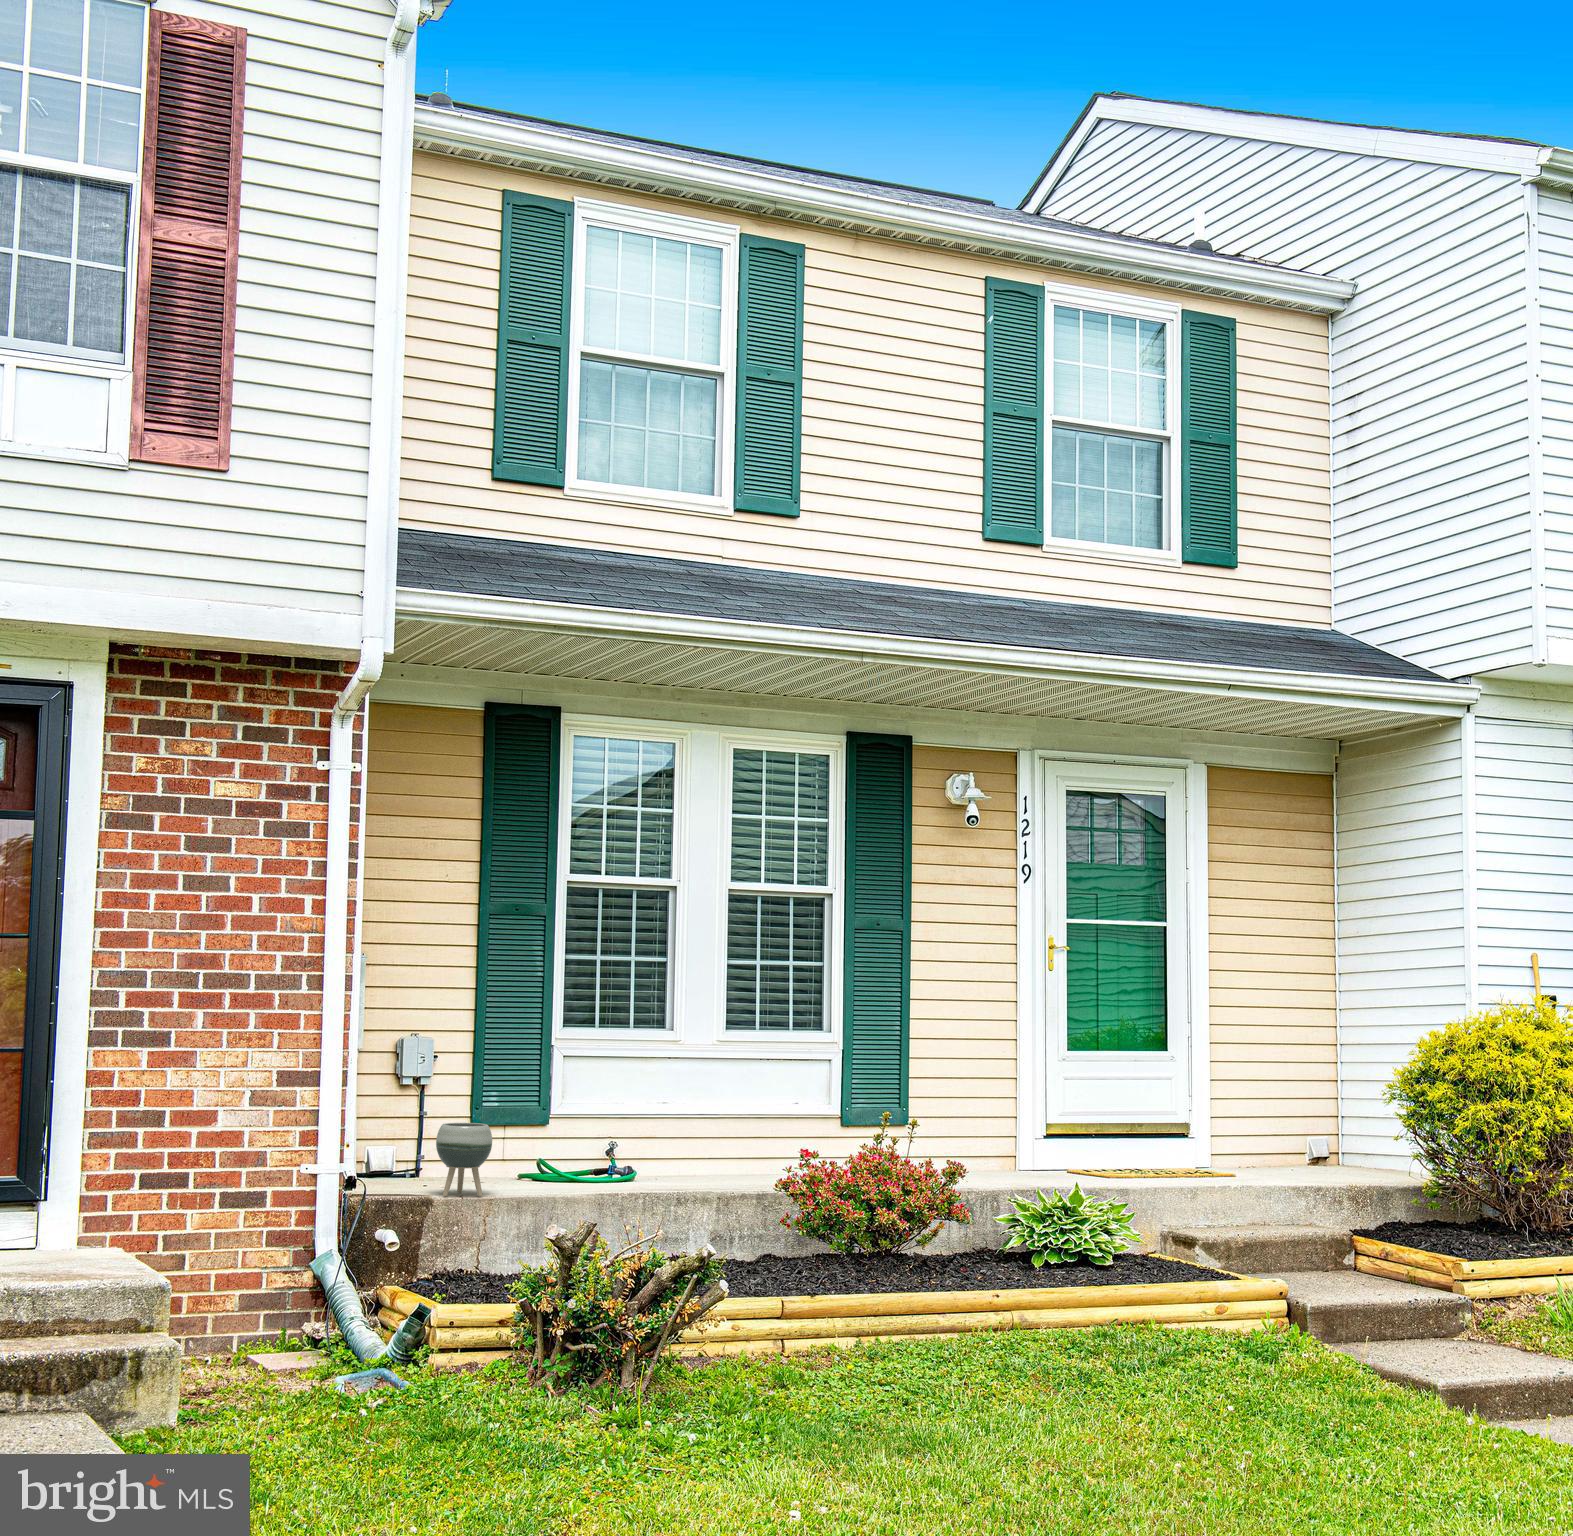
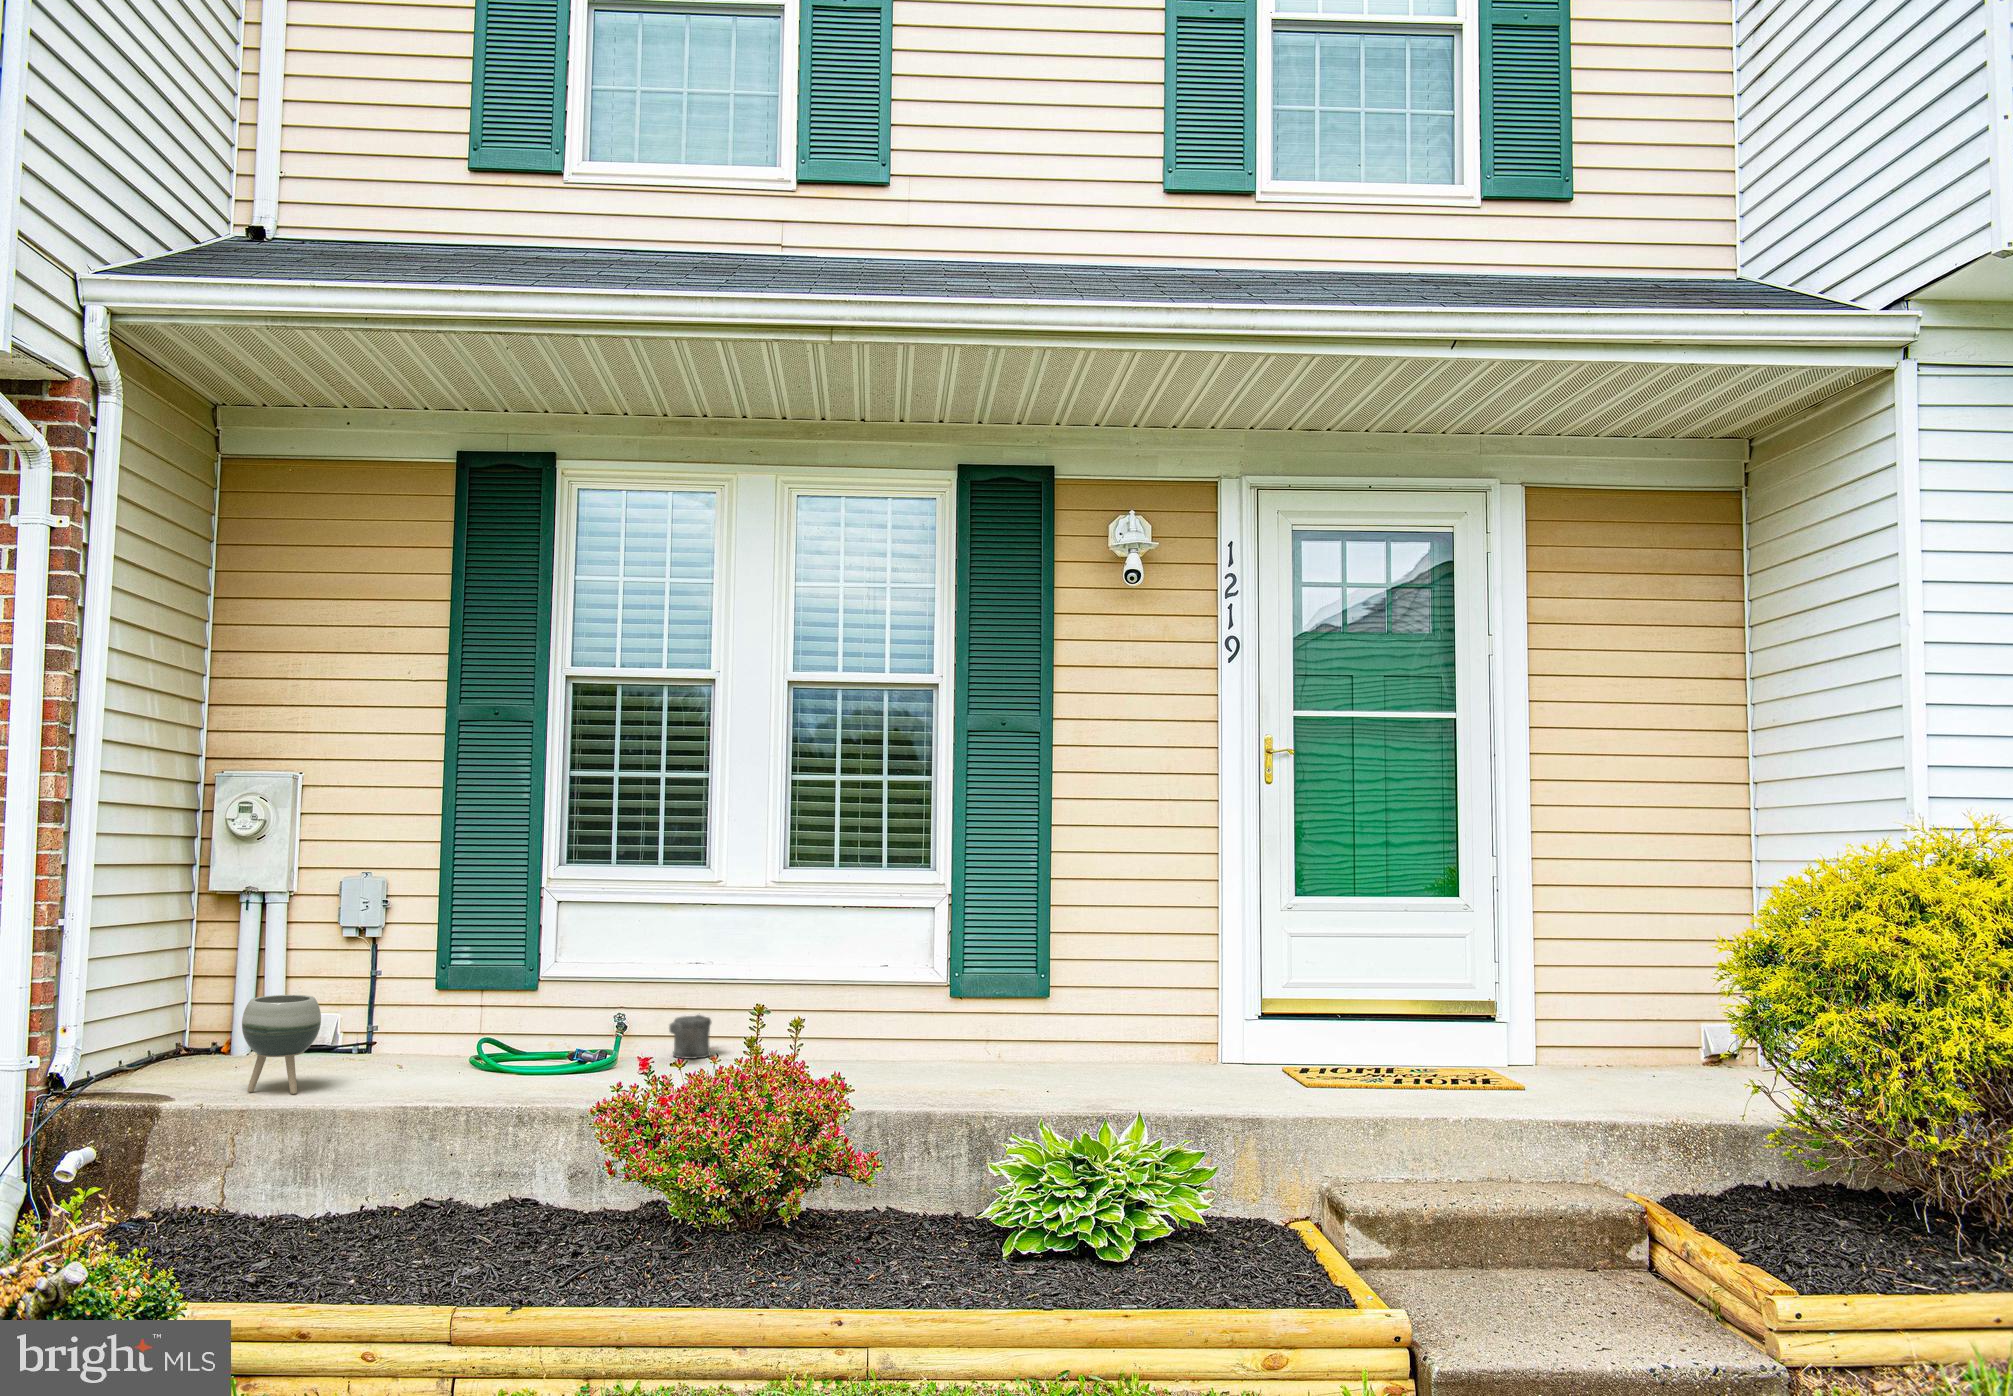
watering can: none [660,1143,691,1175] -> present [669,1015,711,1059]

